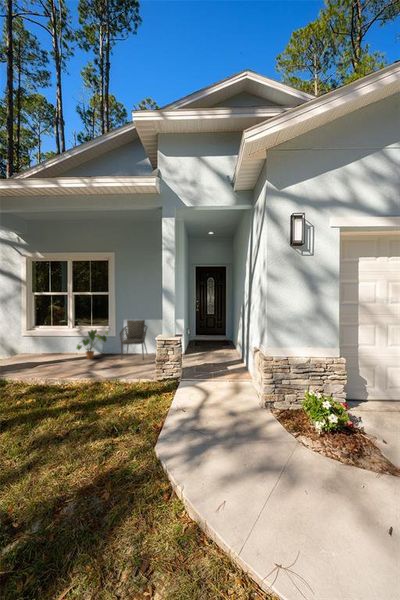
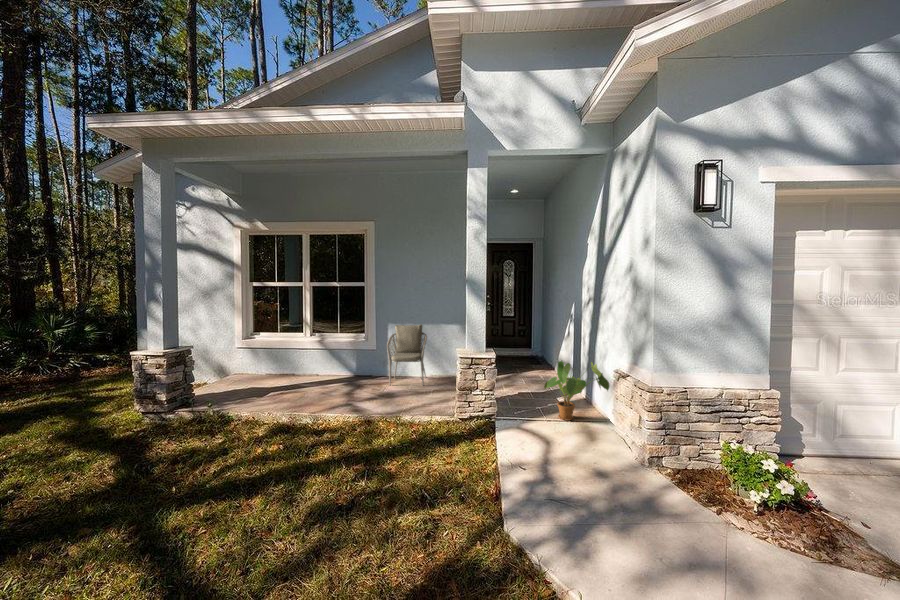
house plant: present [76,329,108,359] -> present [544,361,610,420]

